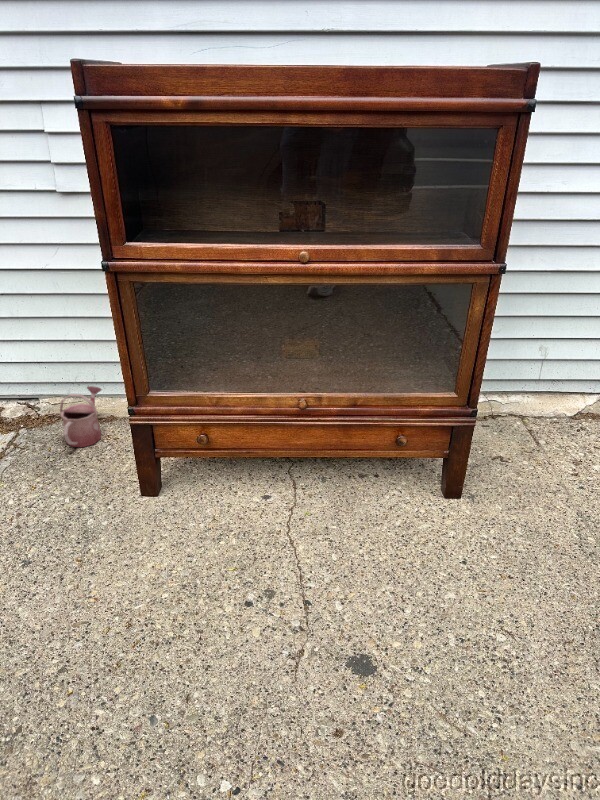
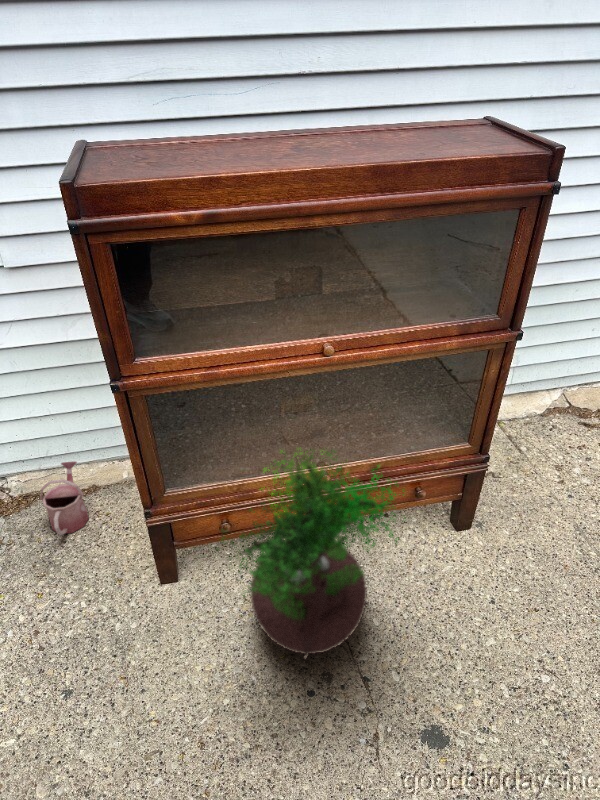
potted tree: none [160,313,351,567] -> present [217,449,405,659]

